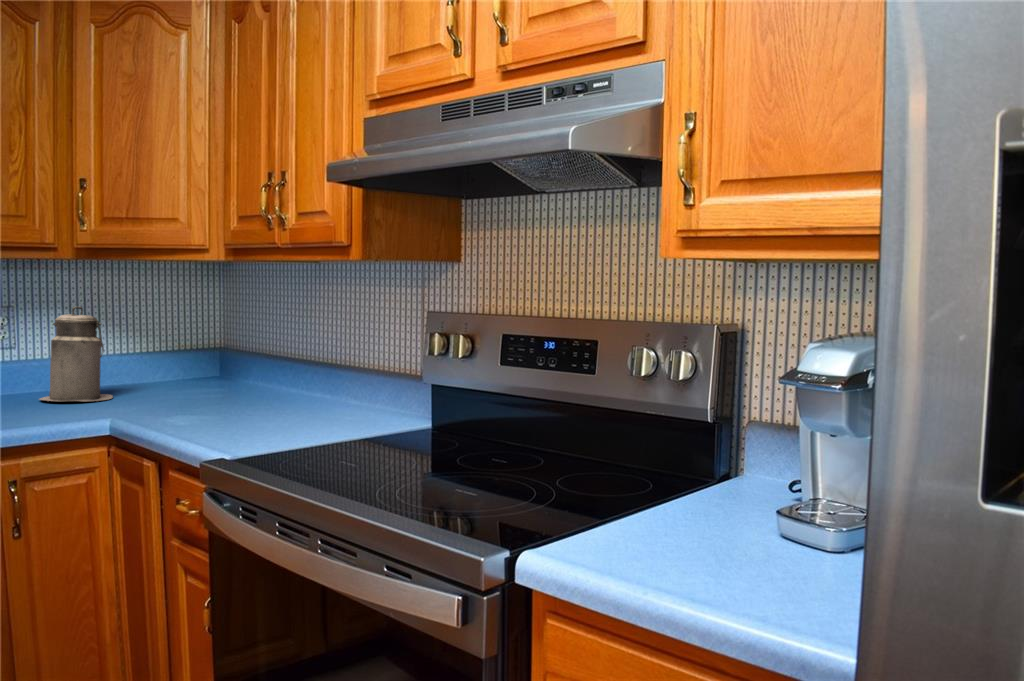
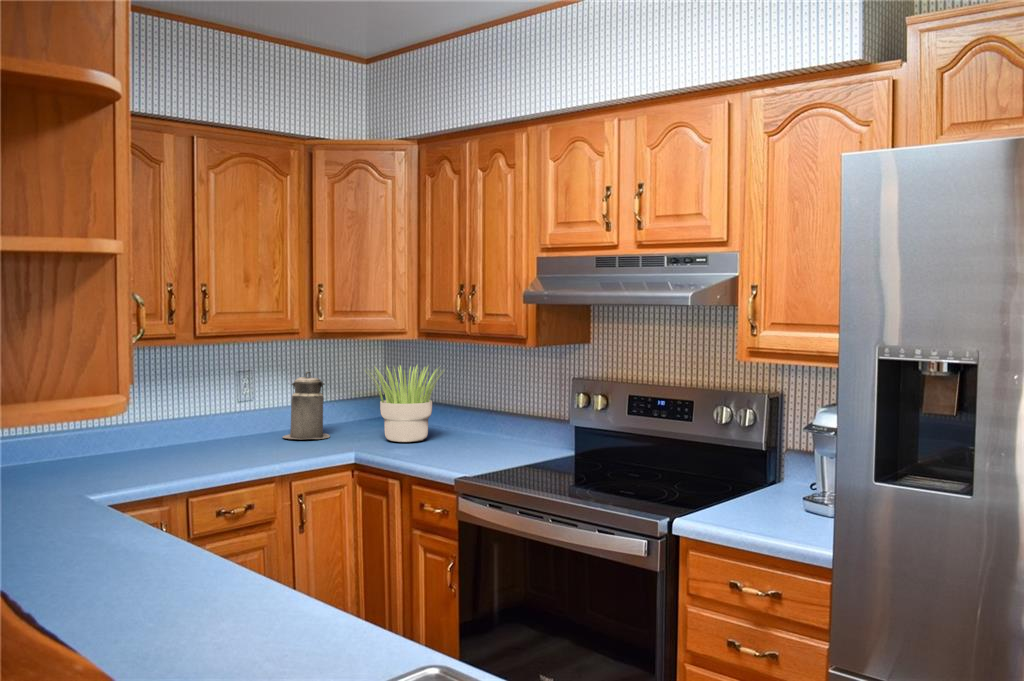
potted plant: none [139,298,273,407] -> present [370,365,440,442]

